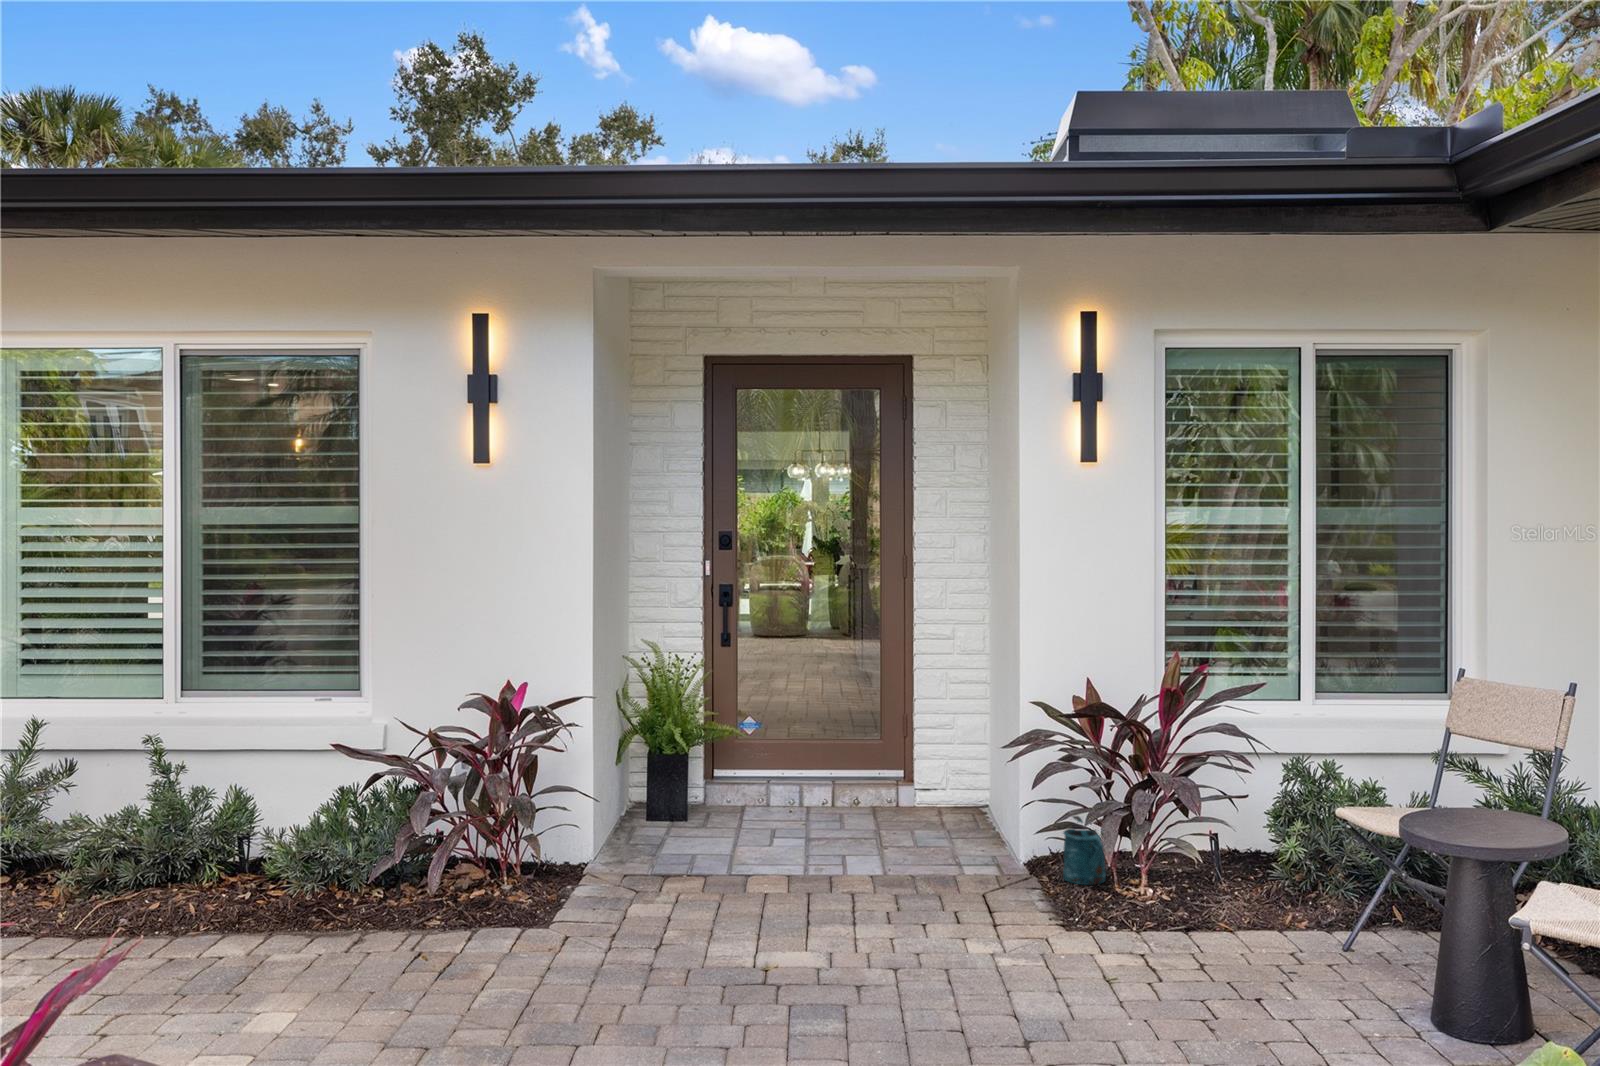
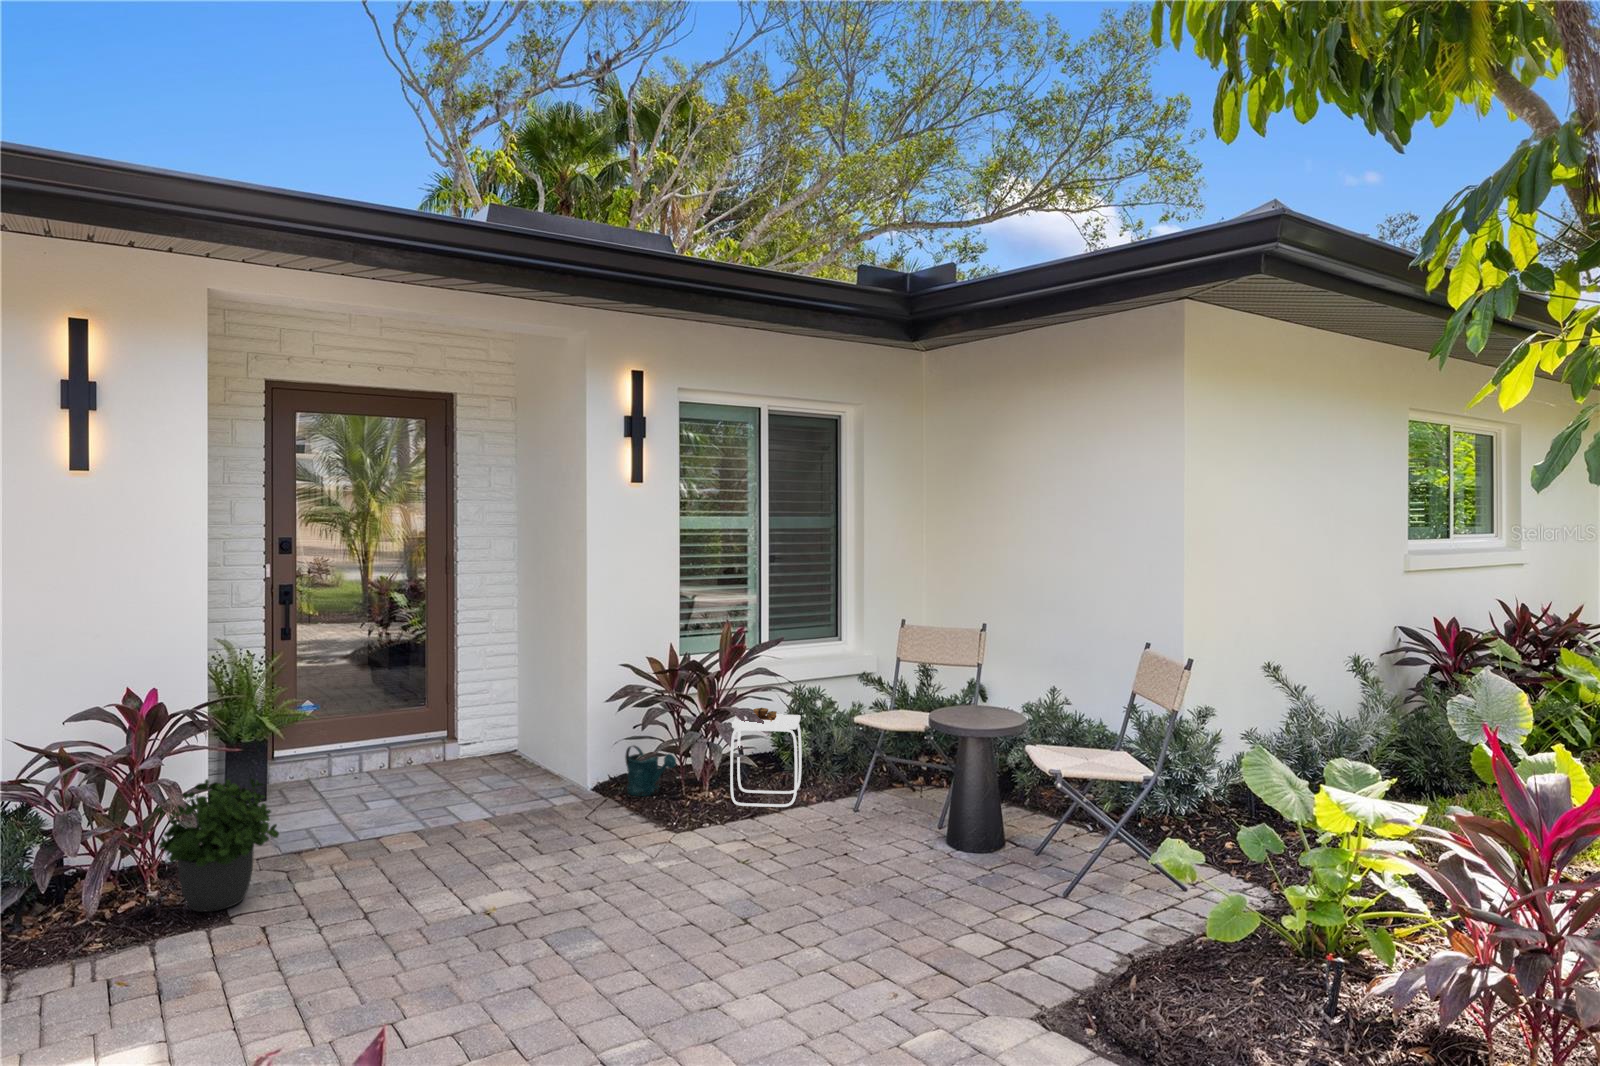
potted plant: none [507,778,613,912] -> present [154,778,279,912]
side table: none [1177,784,1296,929] -> present [730,708,802,807]

